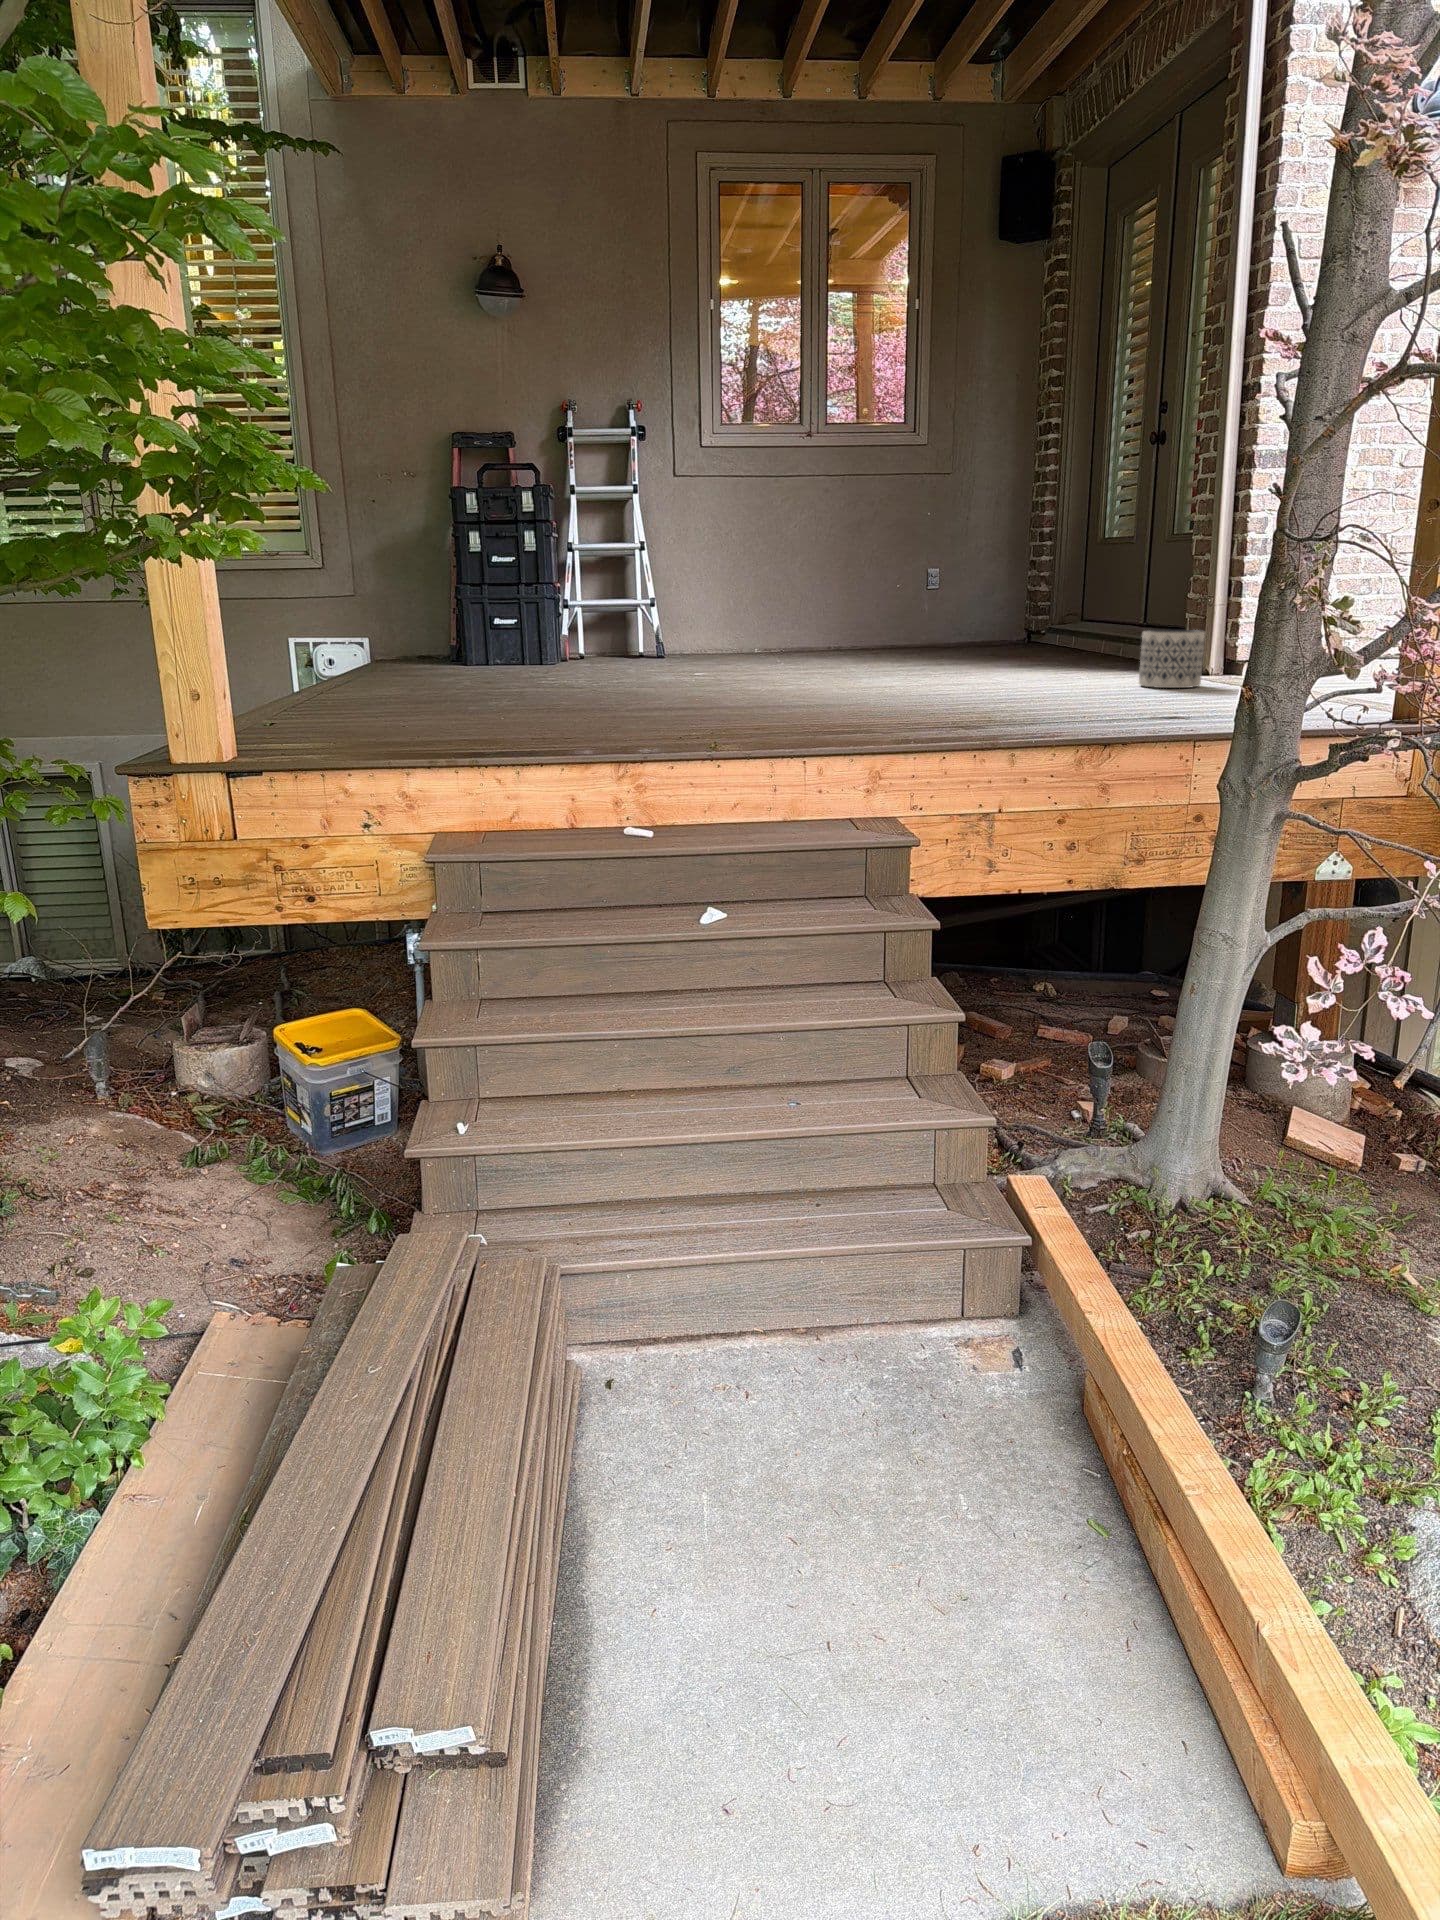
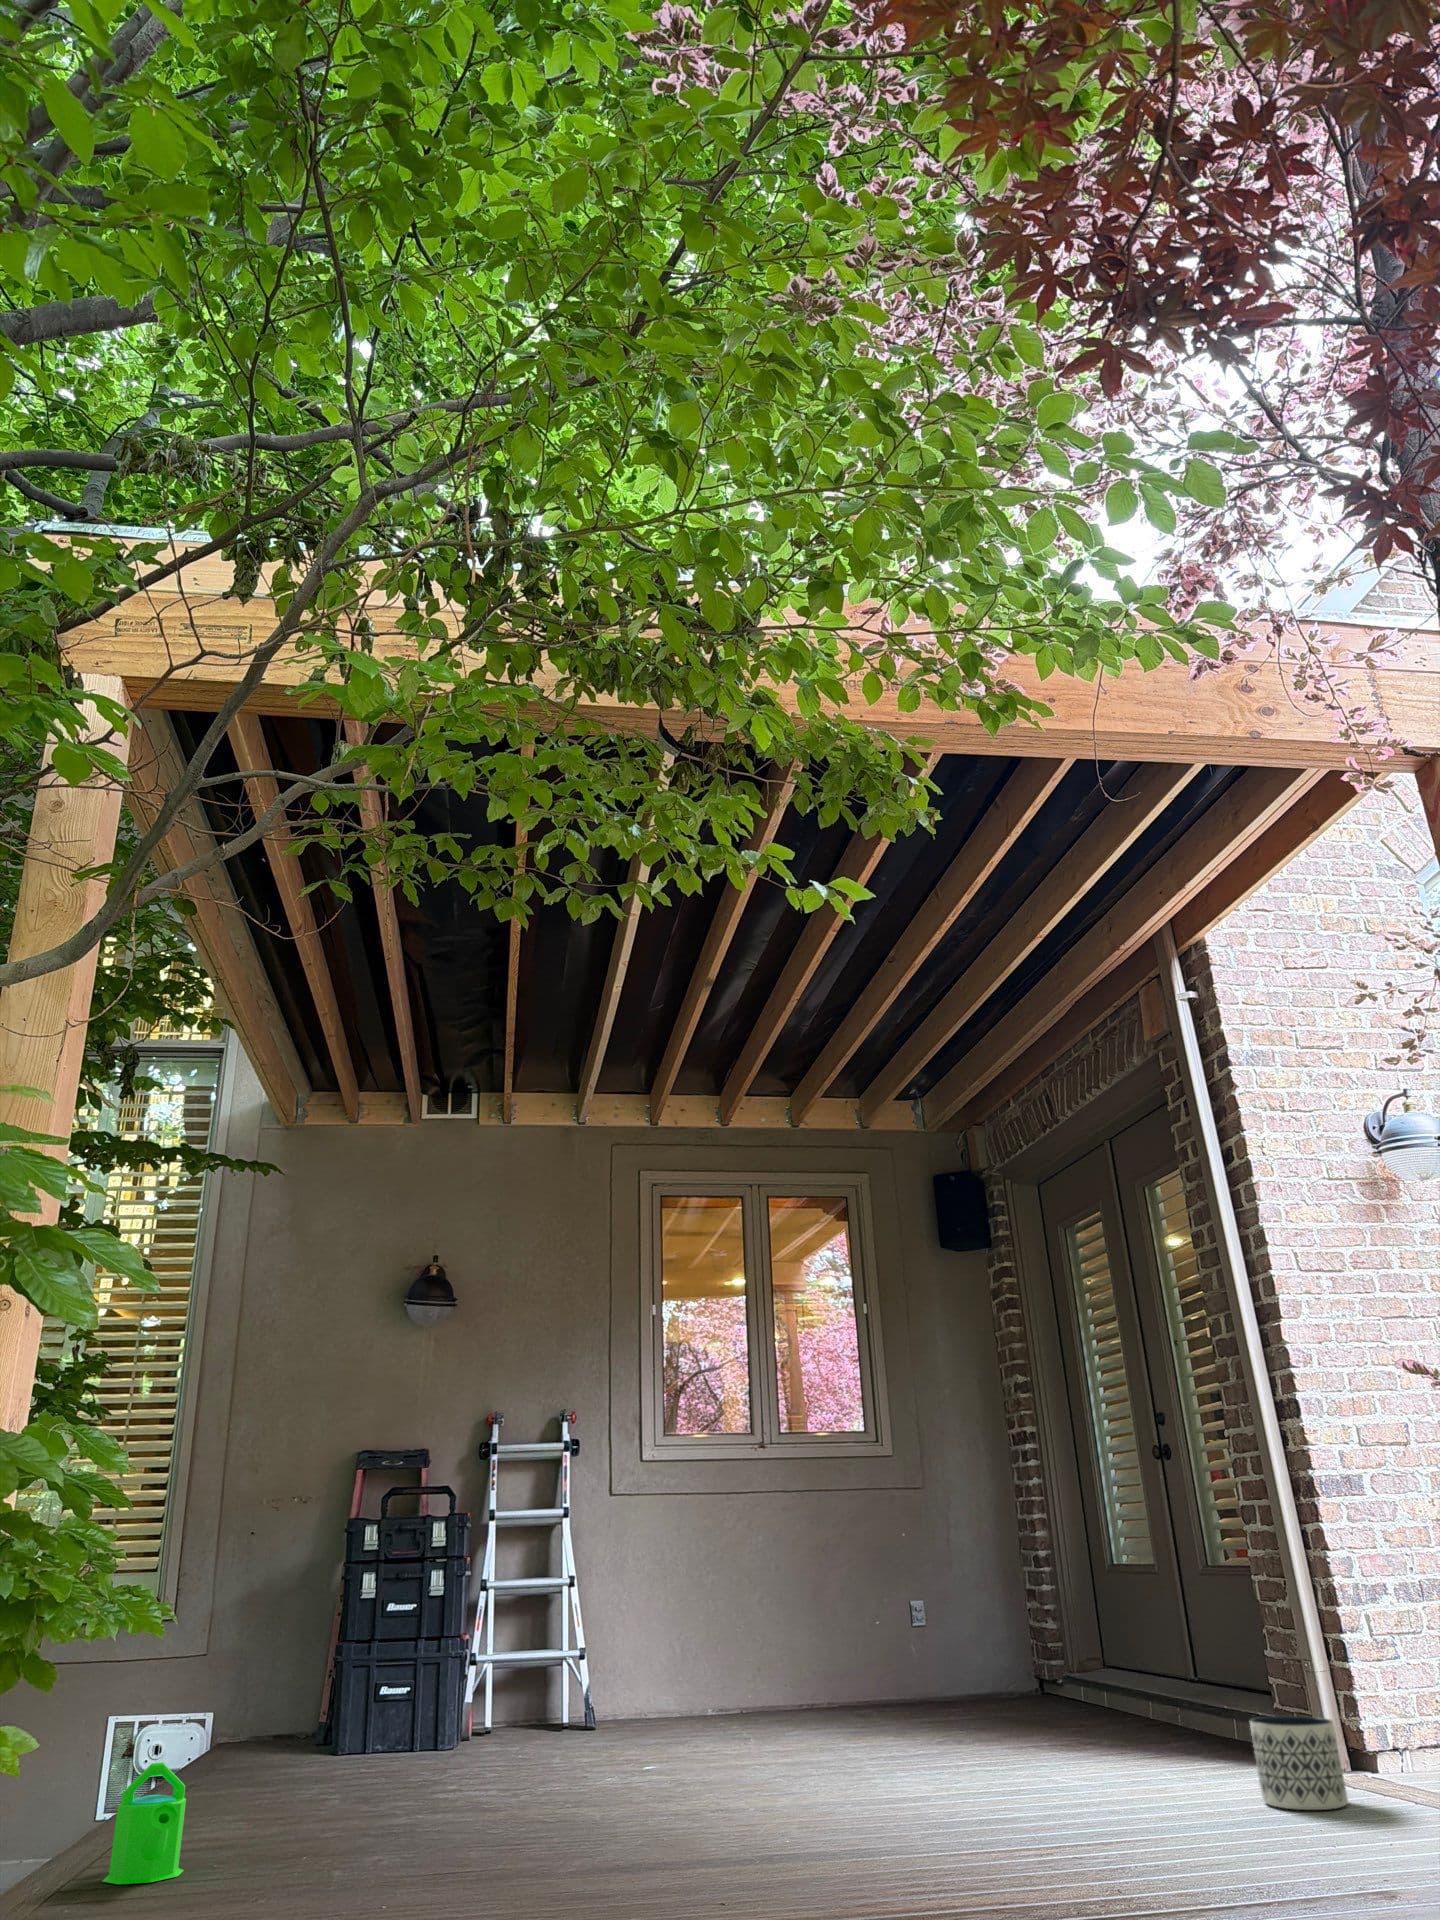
watering can: none [318,635,371,706] -> present [102,1763,186,1884]

